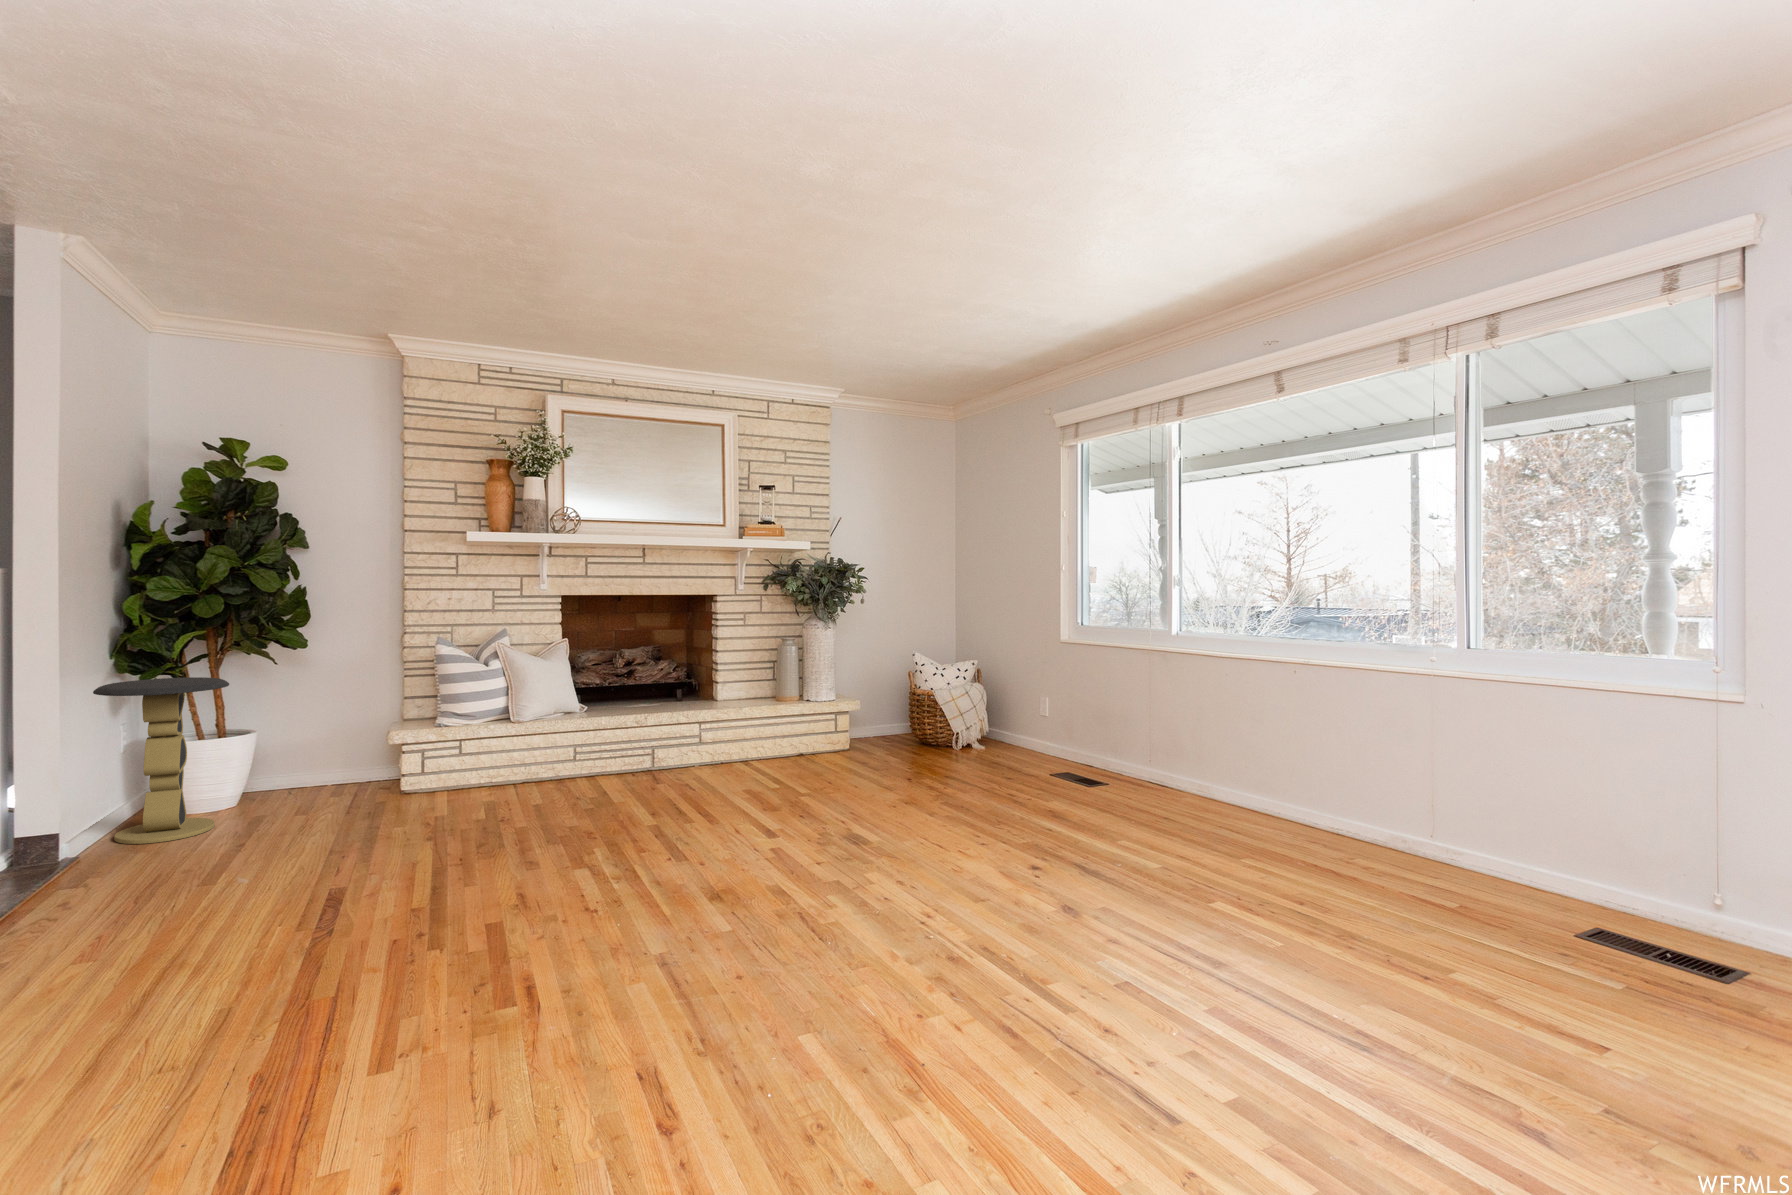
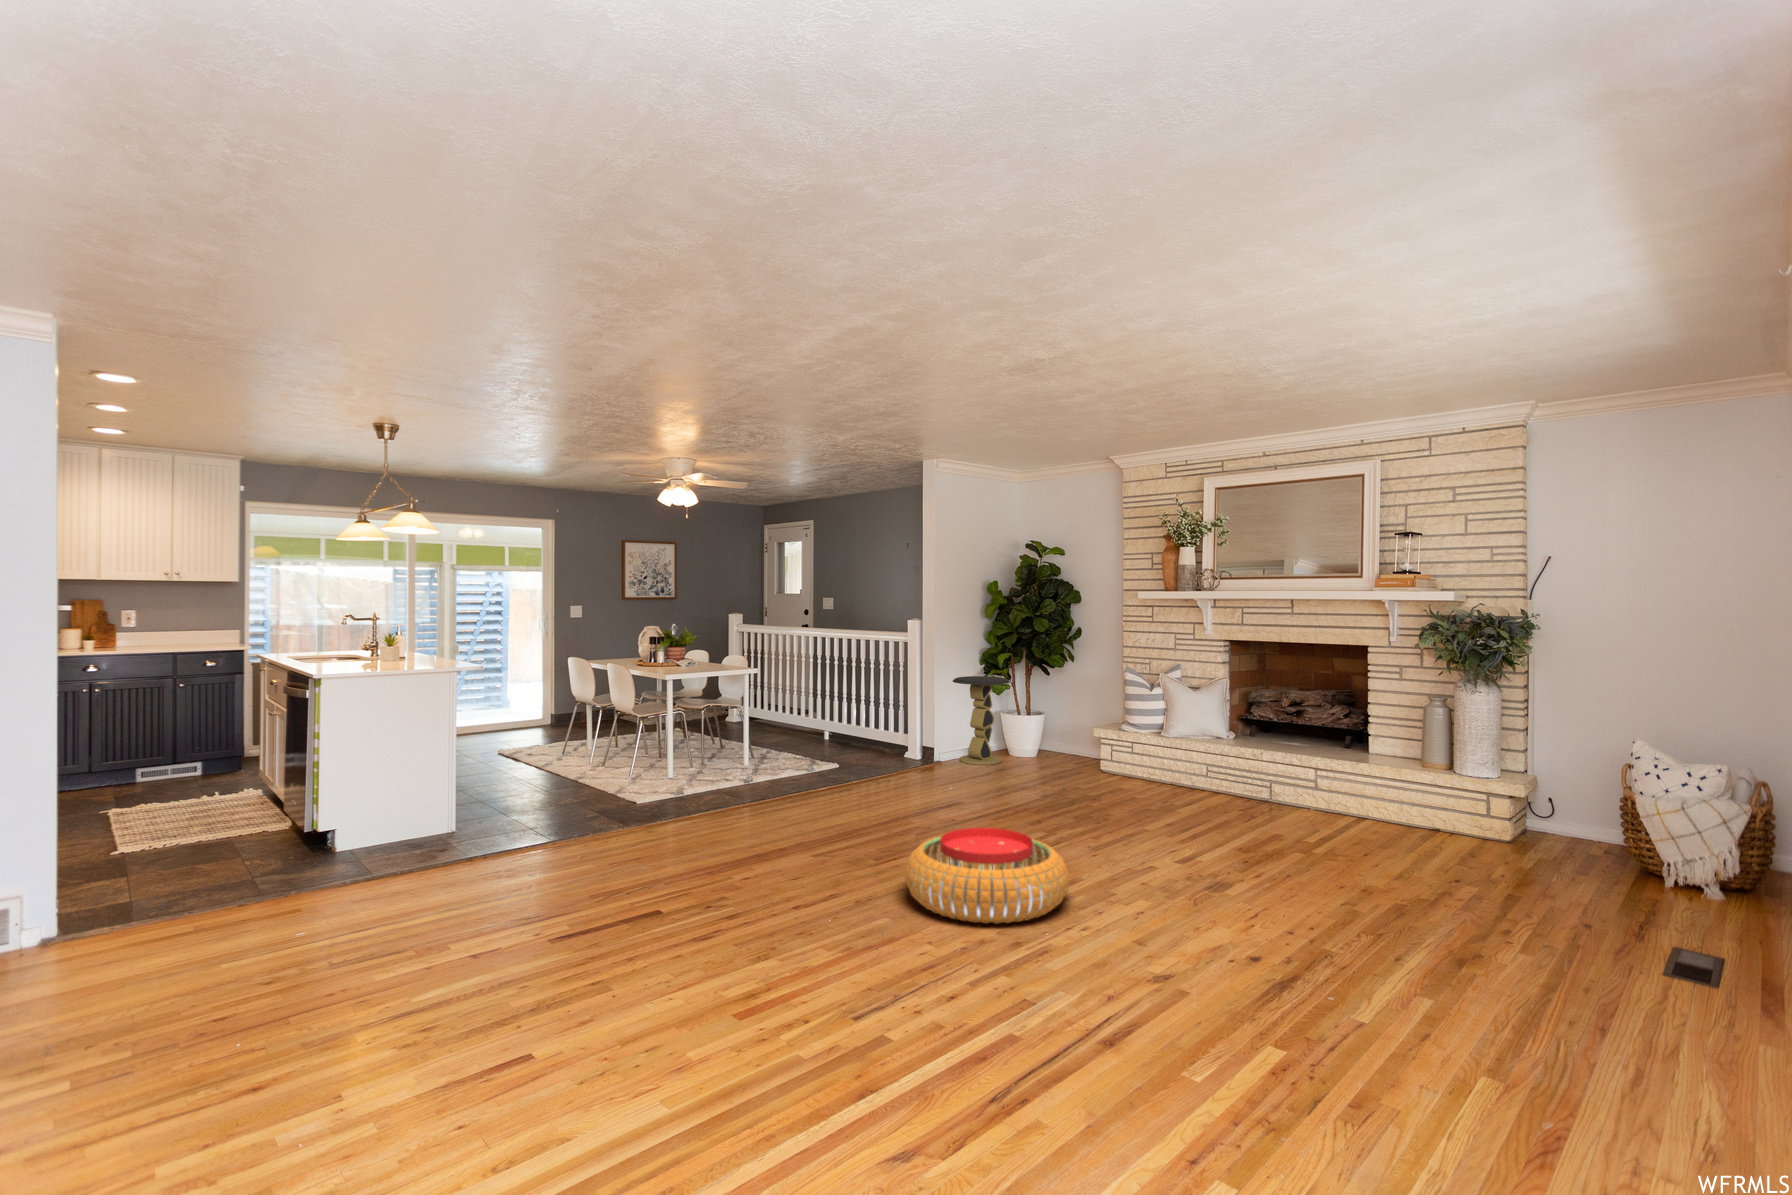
pouf: none [695,847,930,998] -> present [905,828,1069,924]

